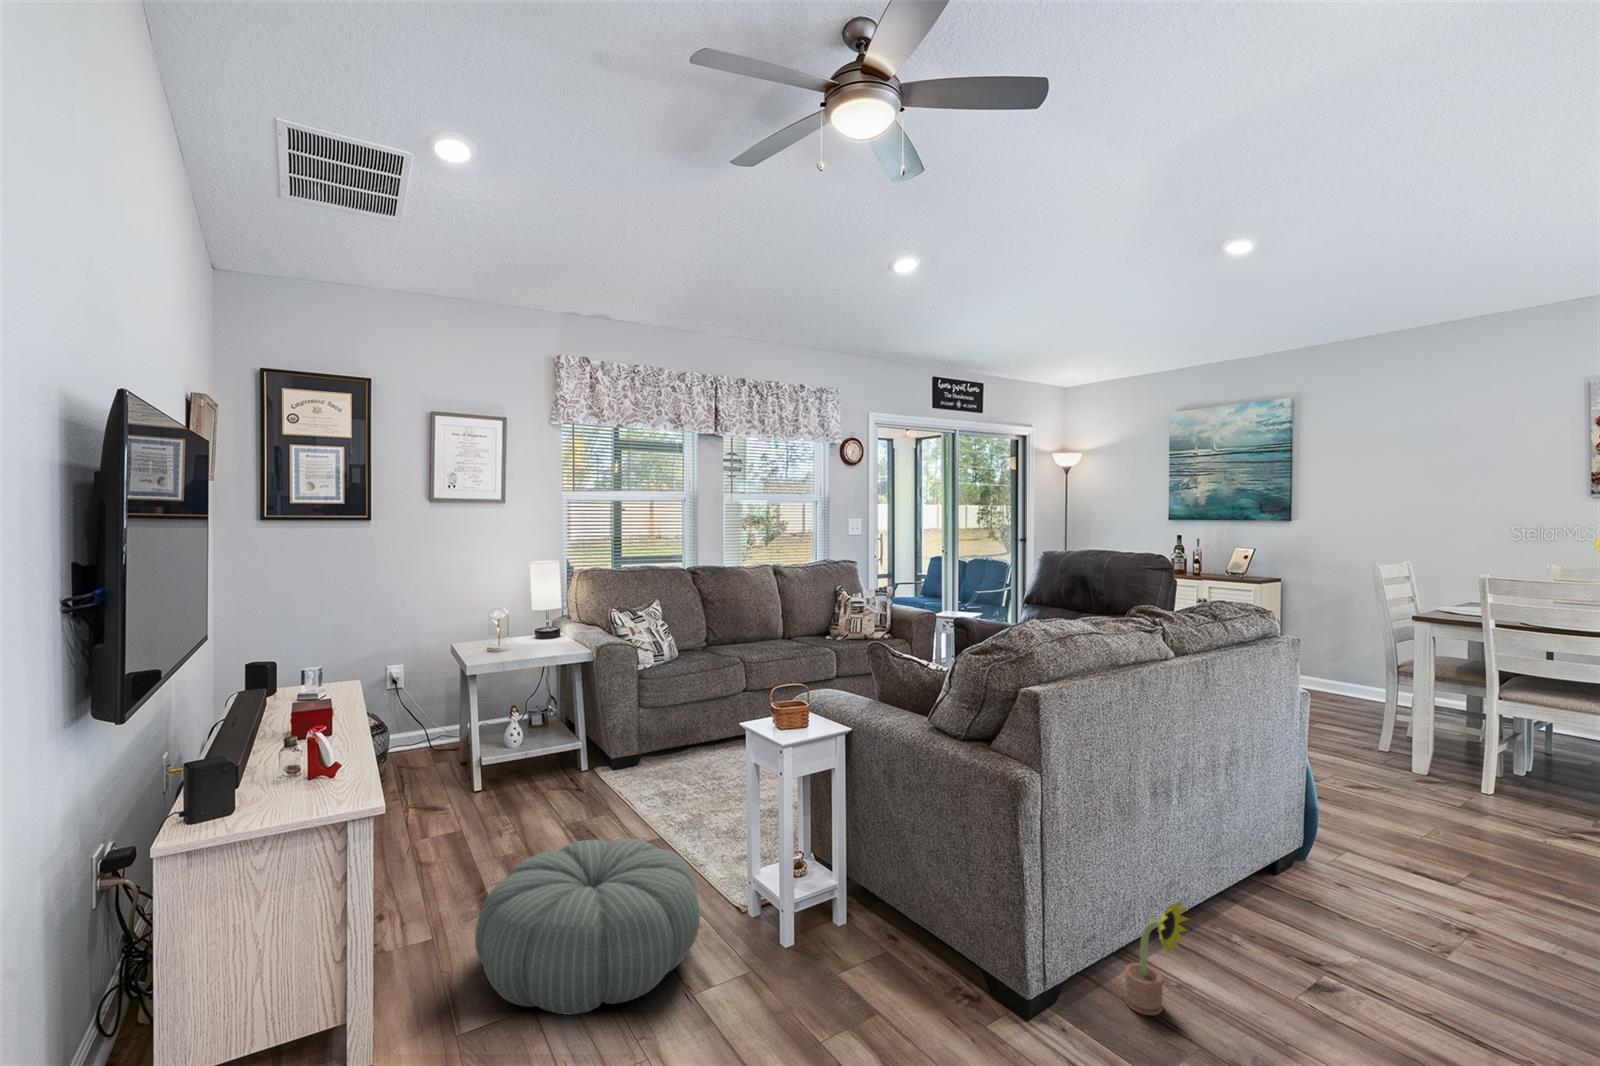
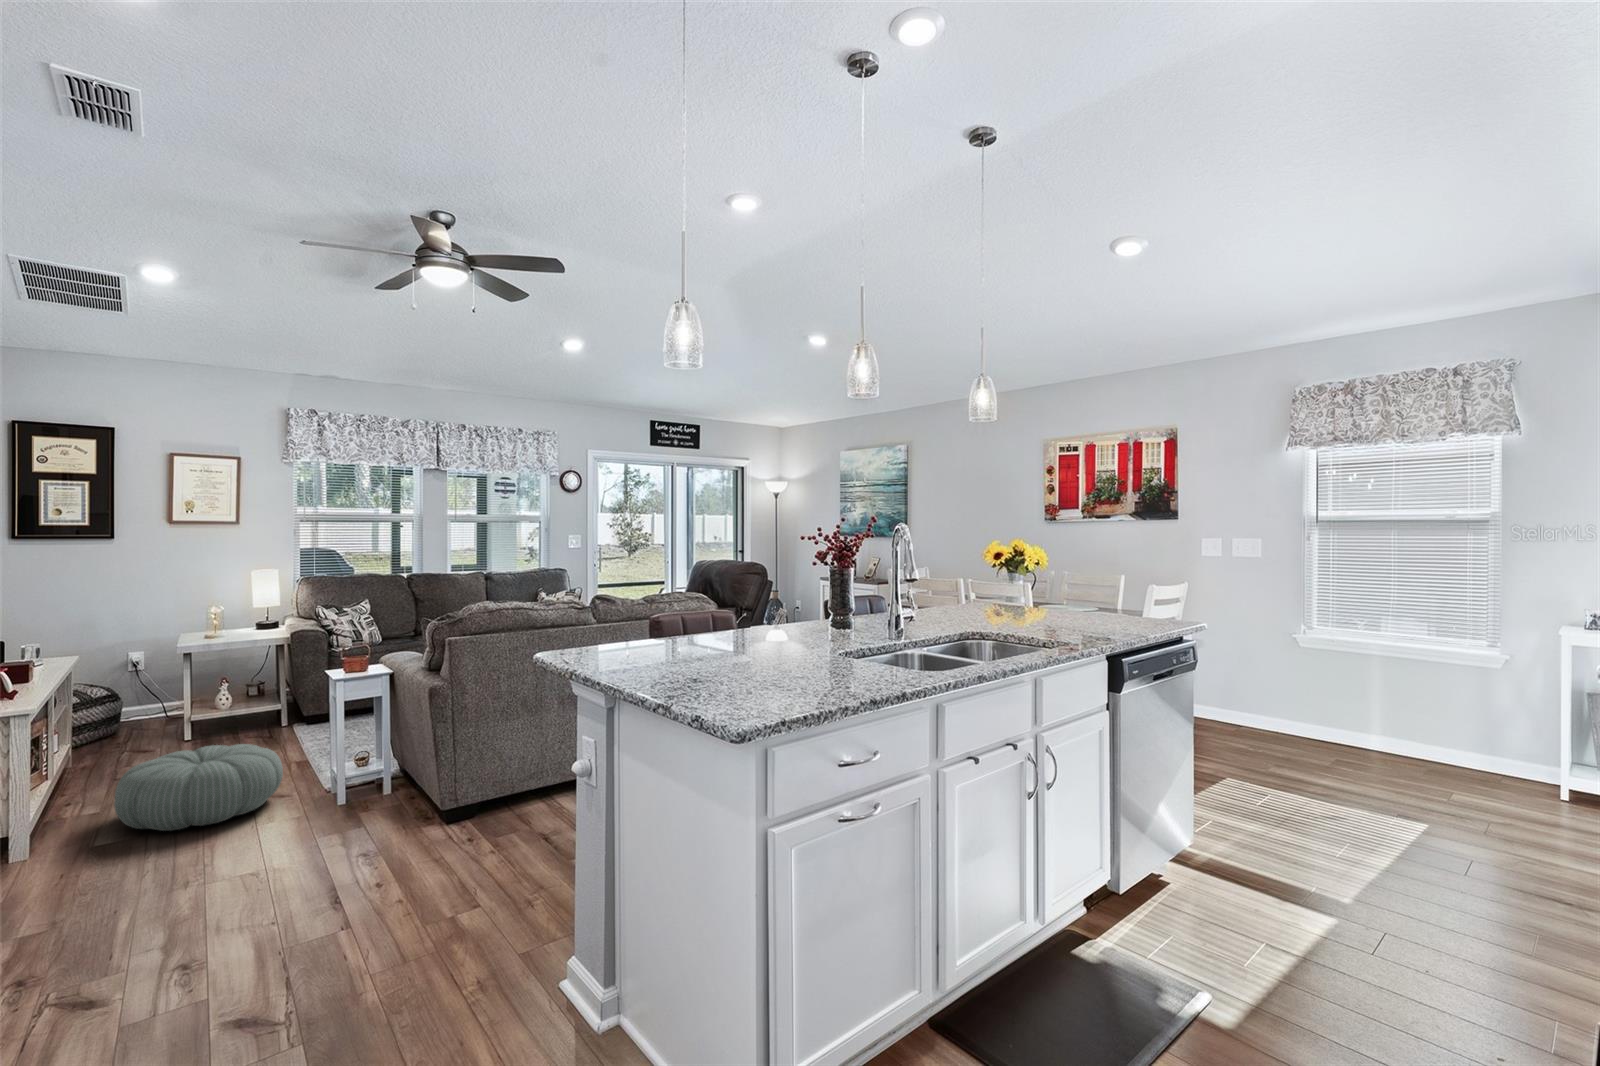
decorative plant: present [1125,902,1189,1015] -> none [517,752,551,817]

